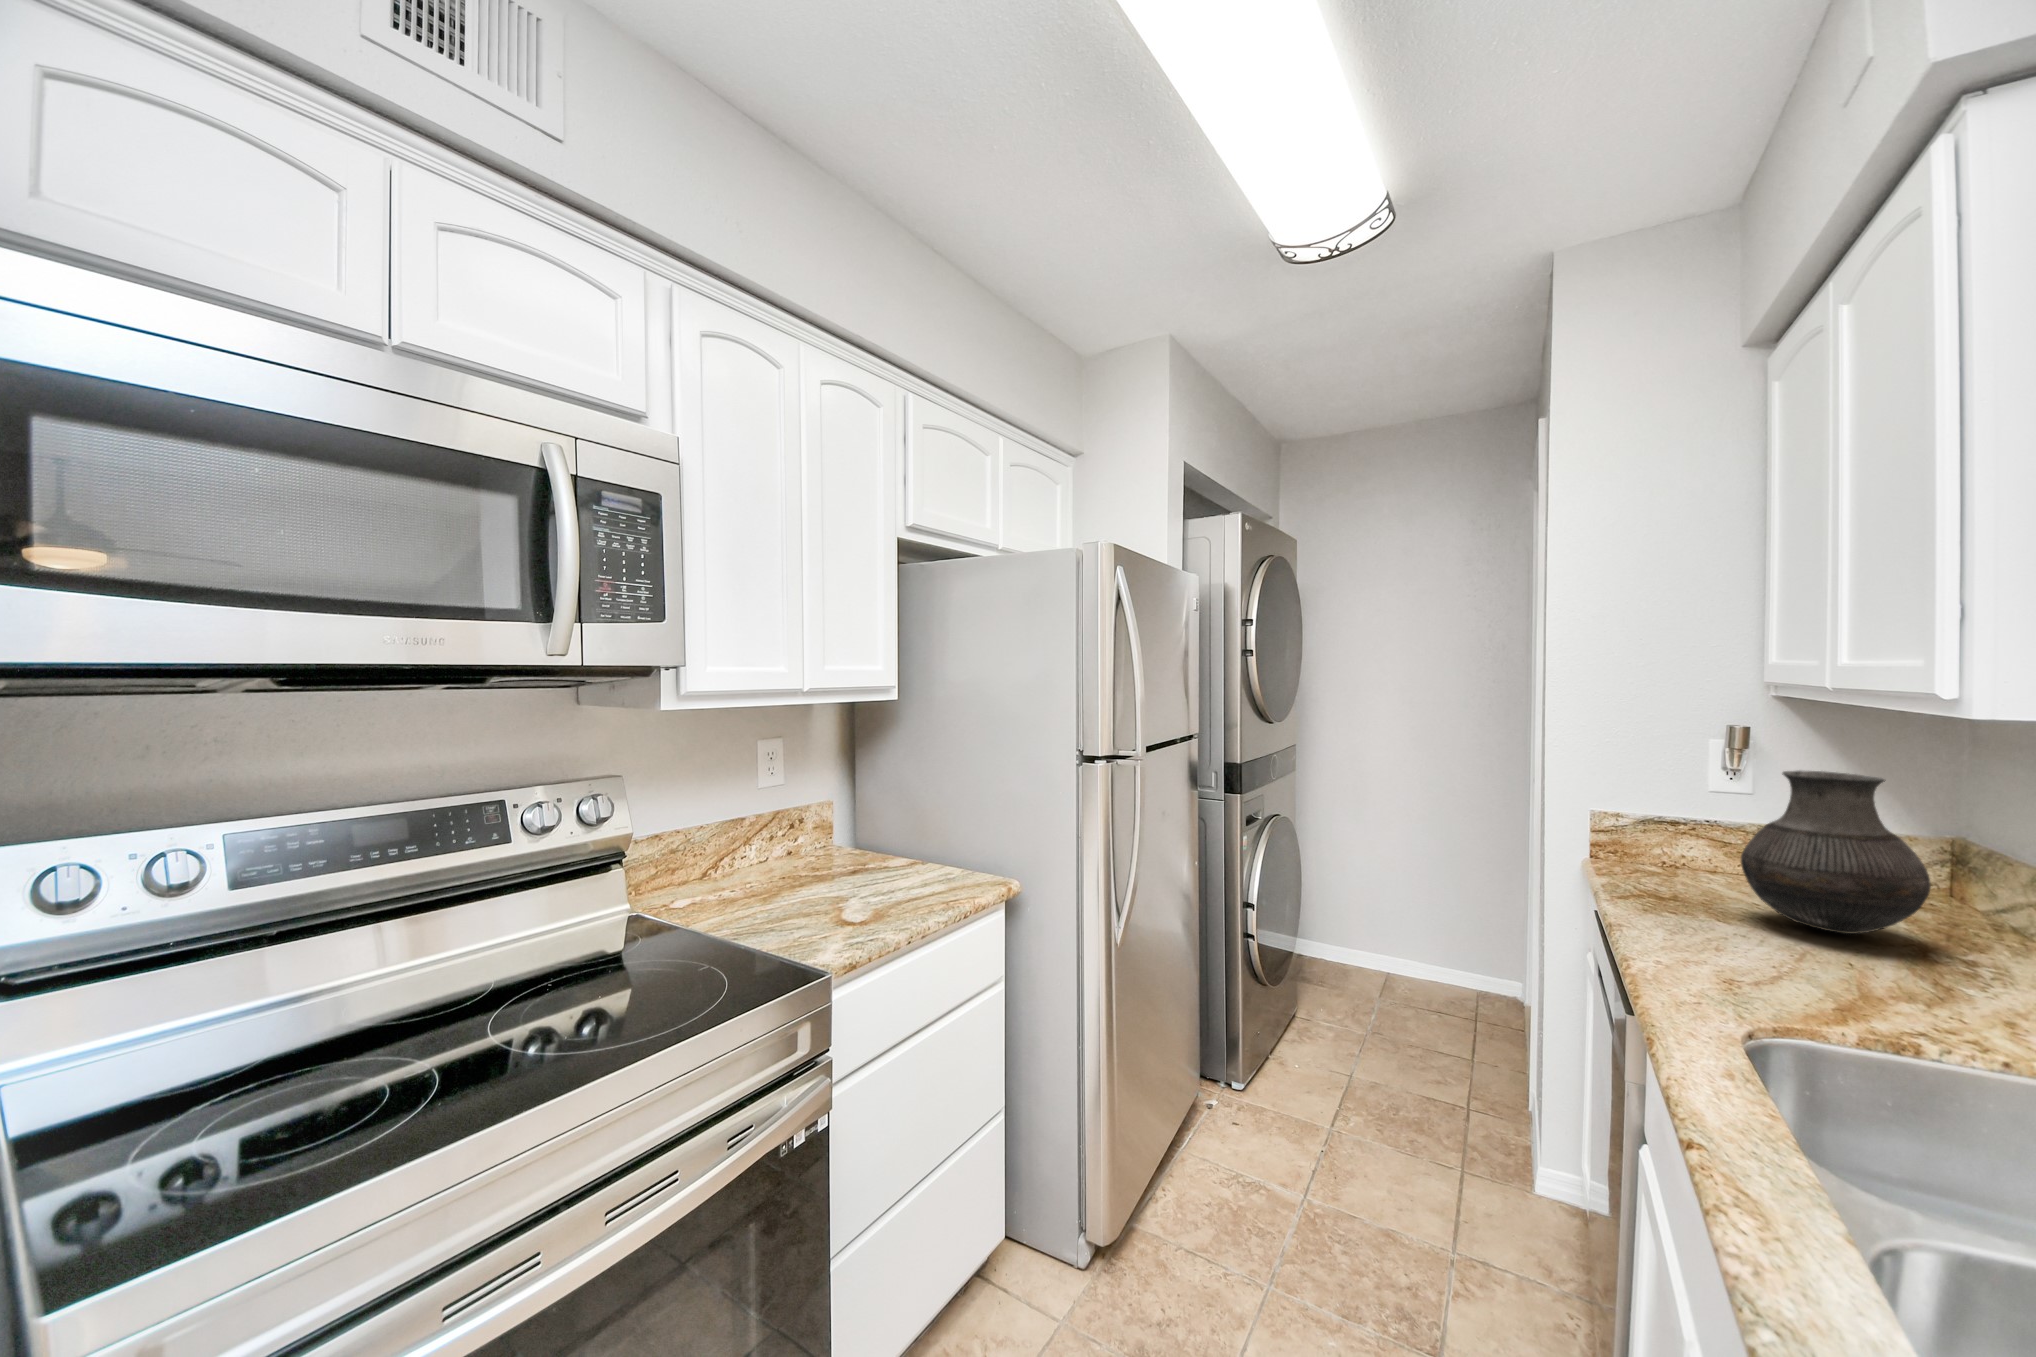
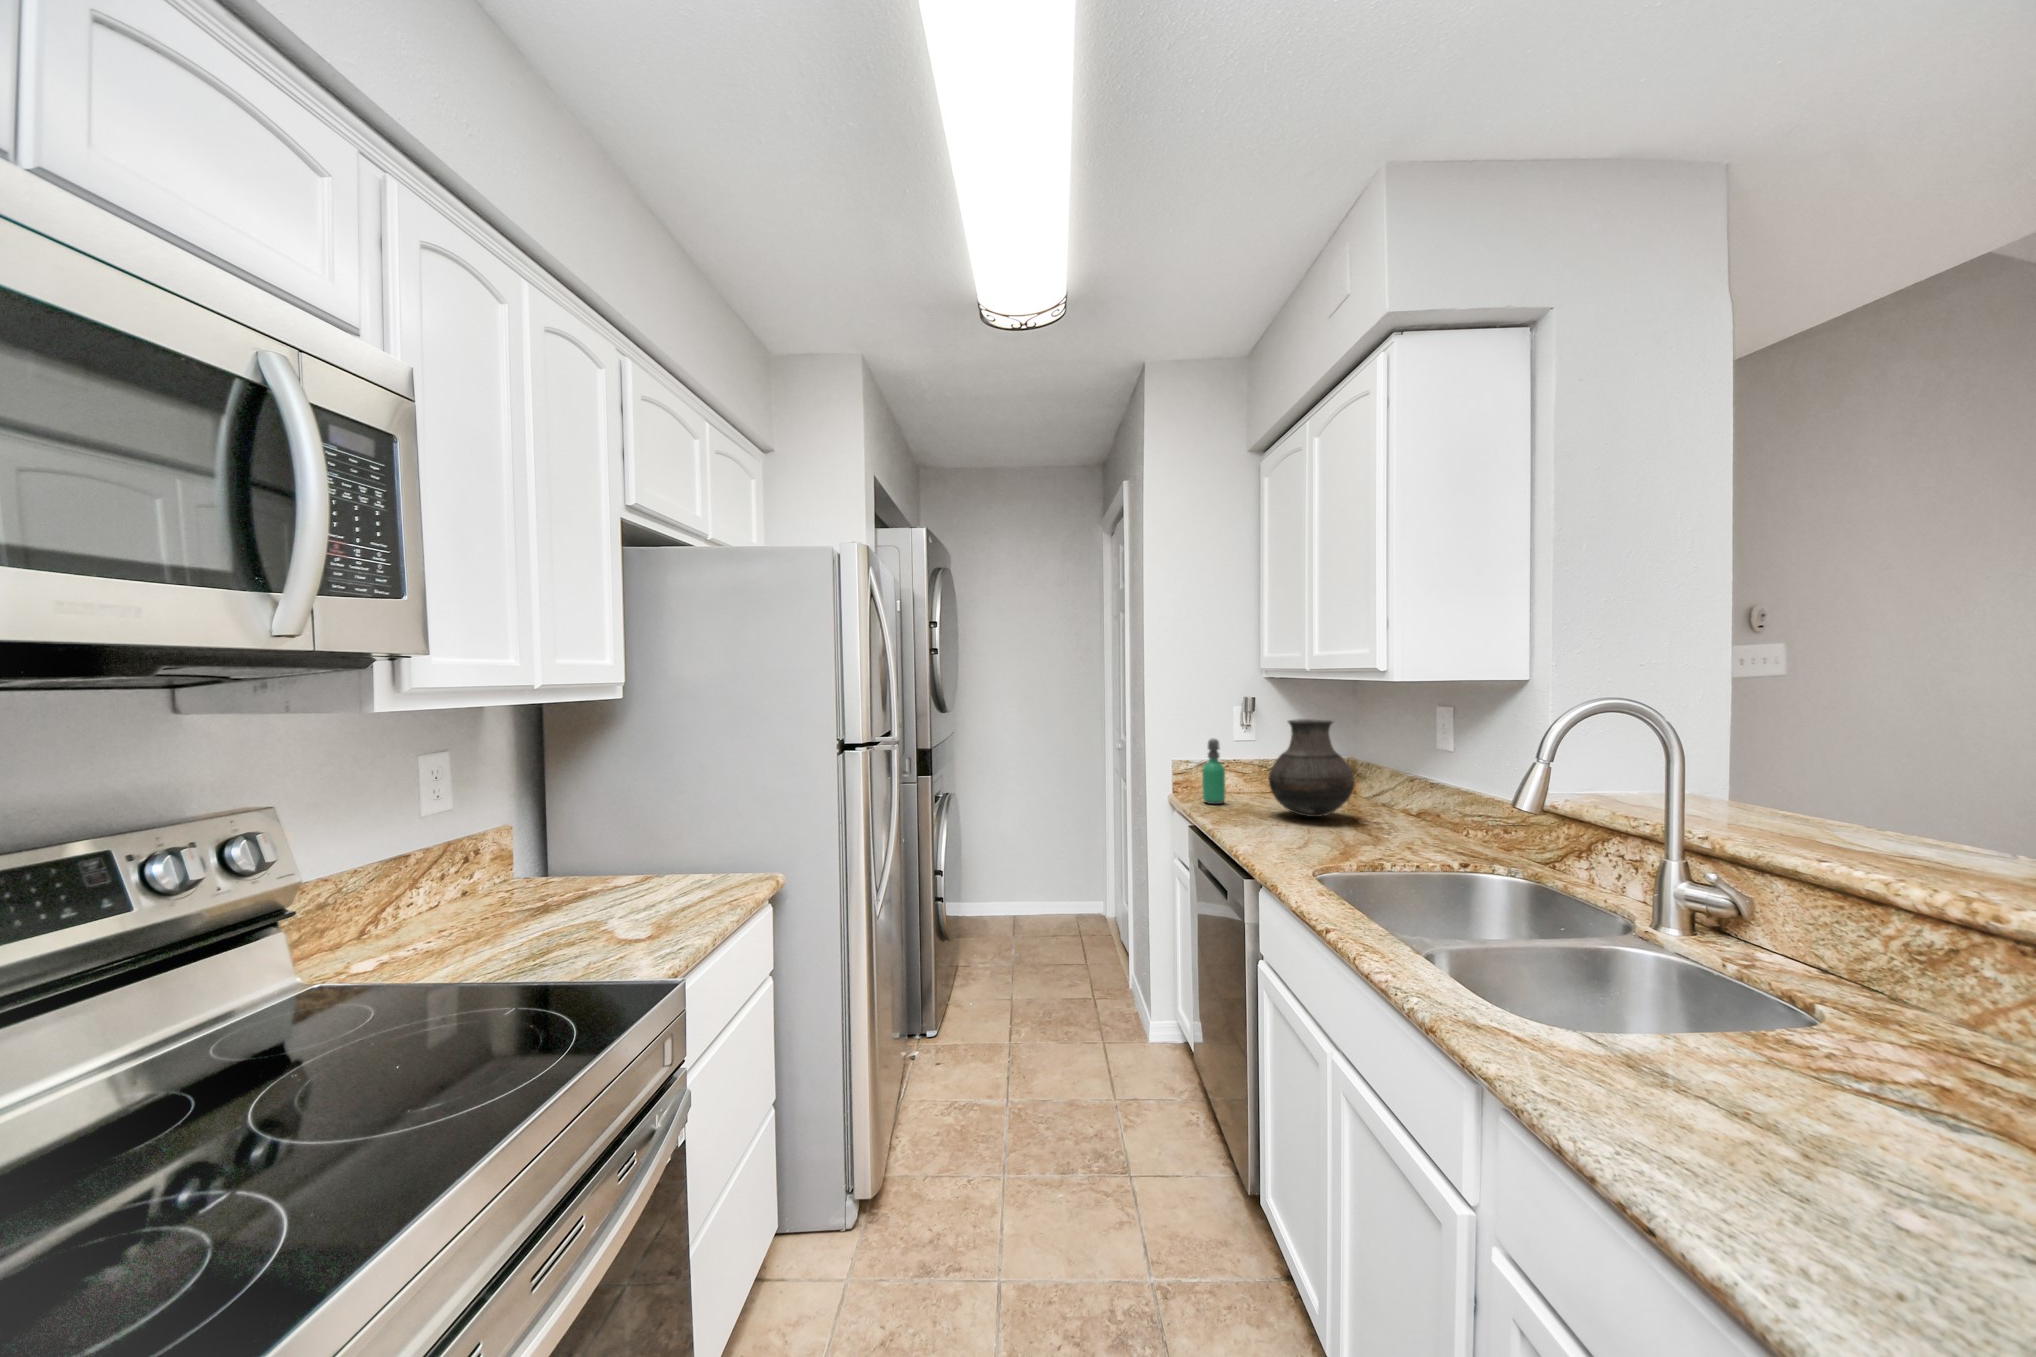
soap dispenser: none [1629,786,1672,884] -> present [1202,739,1225,804]

